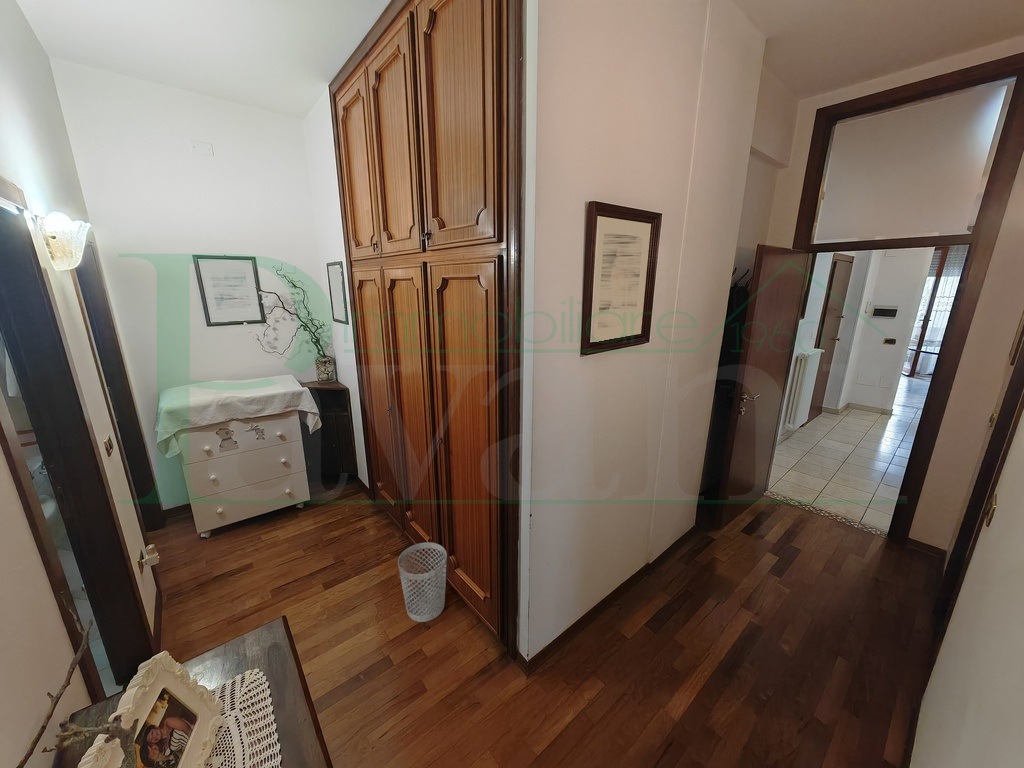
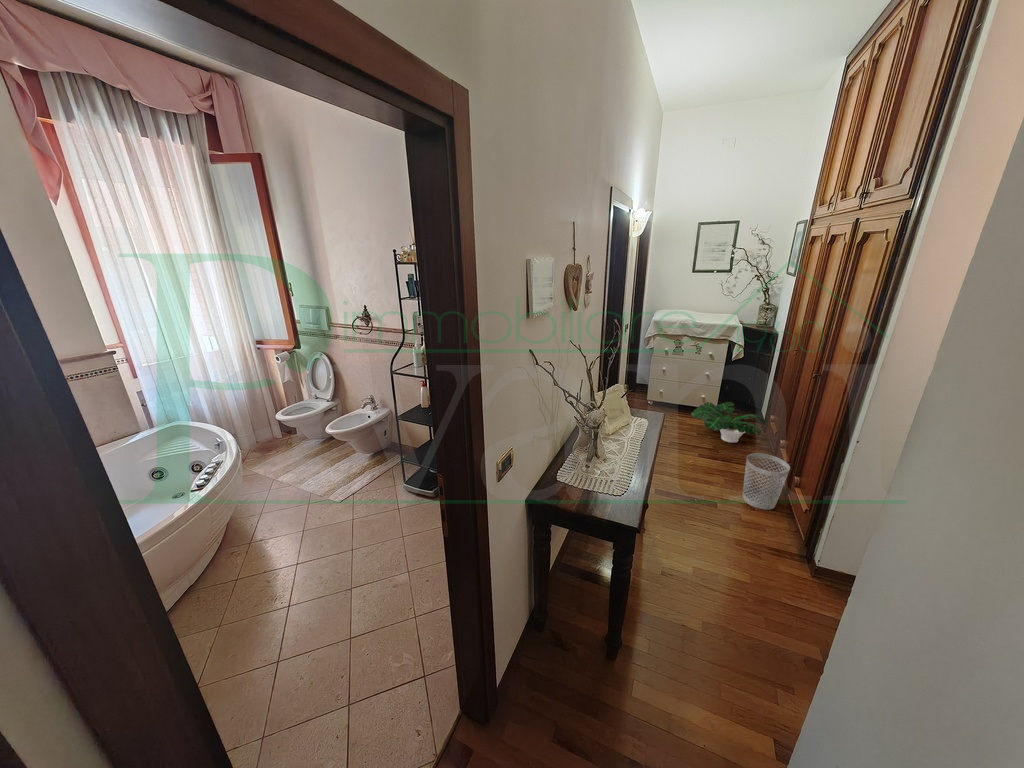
potted plant: none [286,486,382,541] -> present [691,402,767,443]

